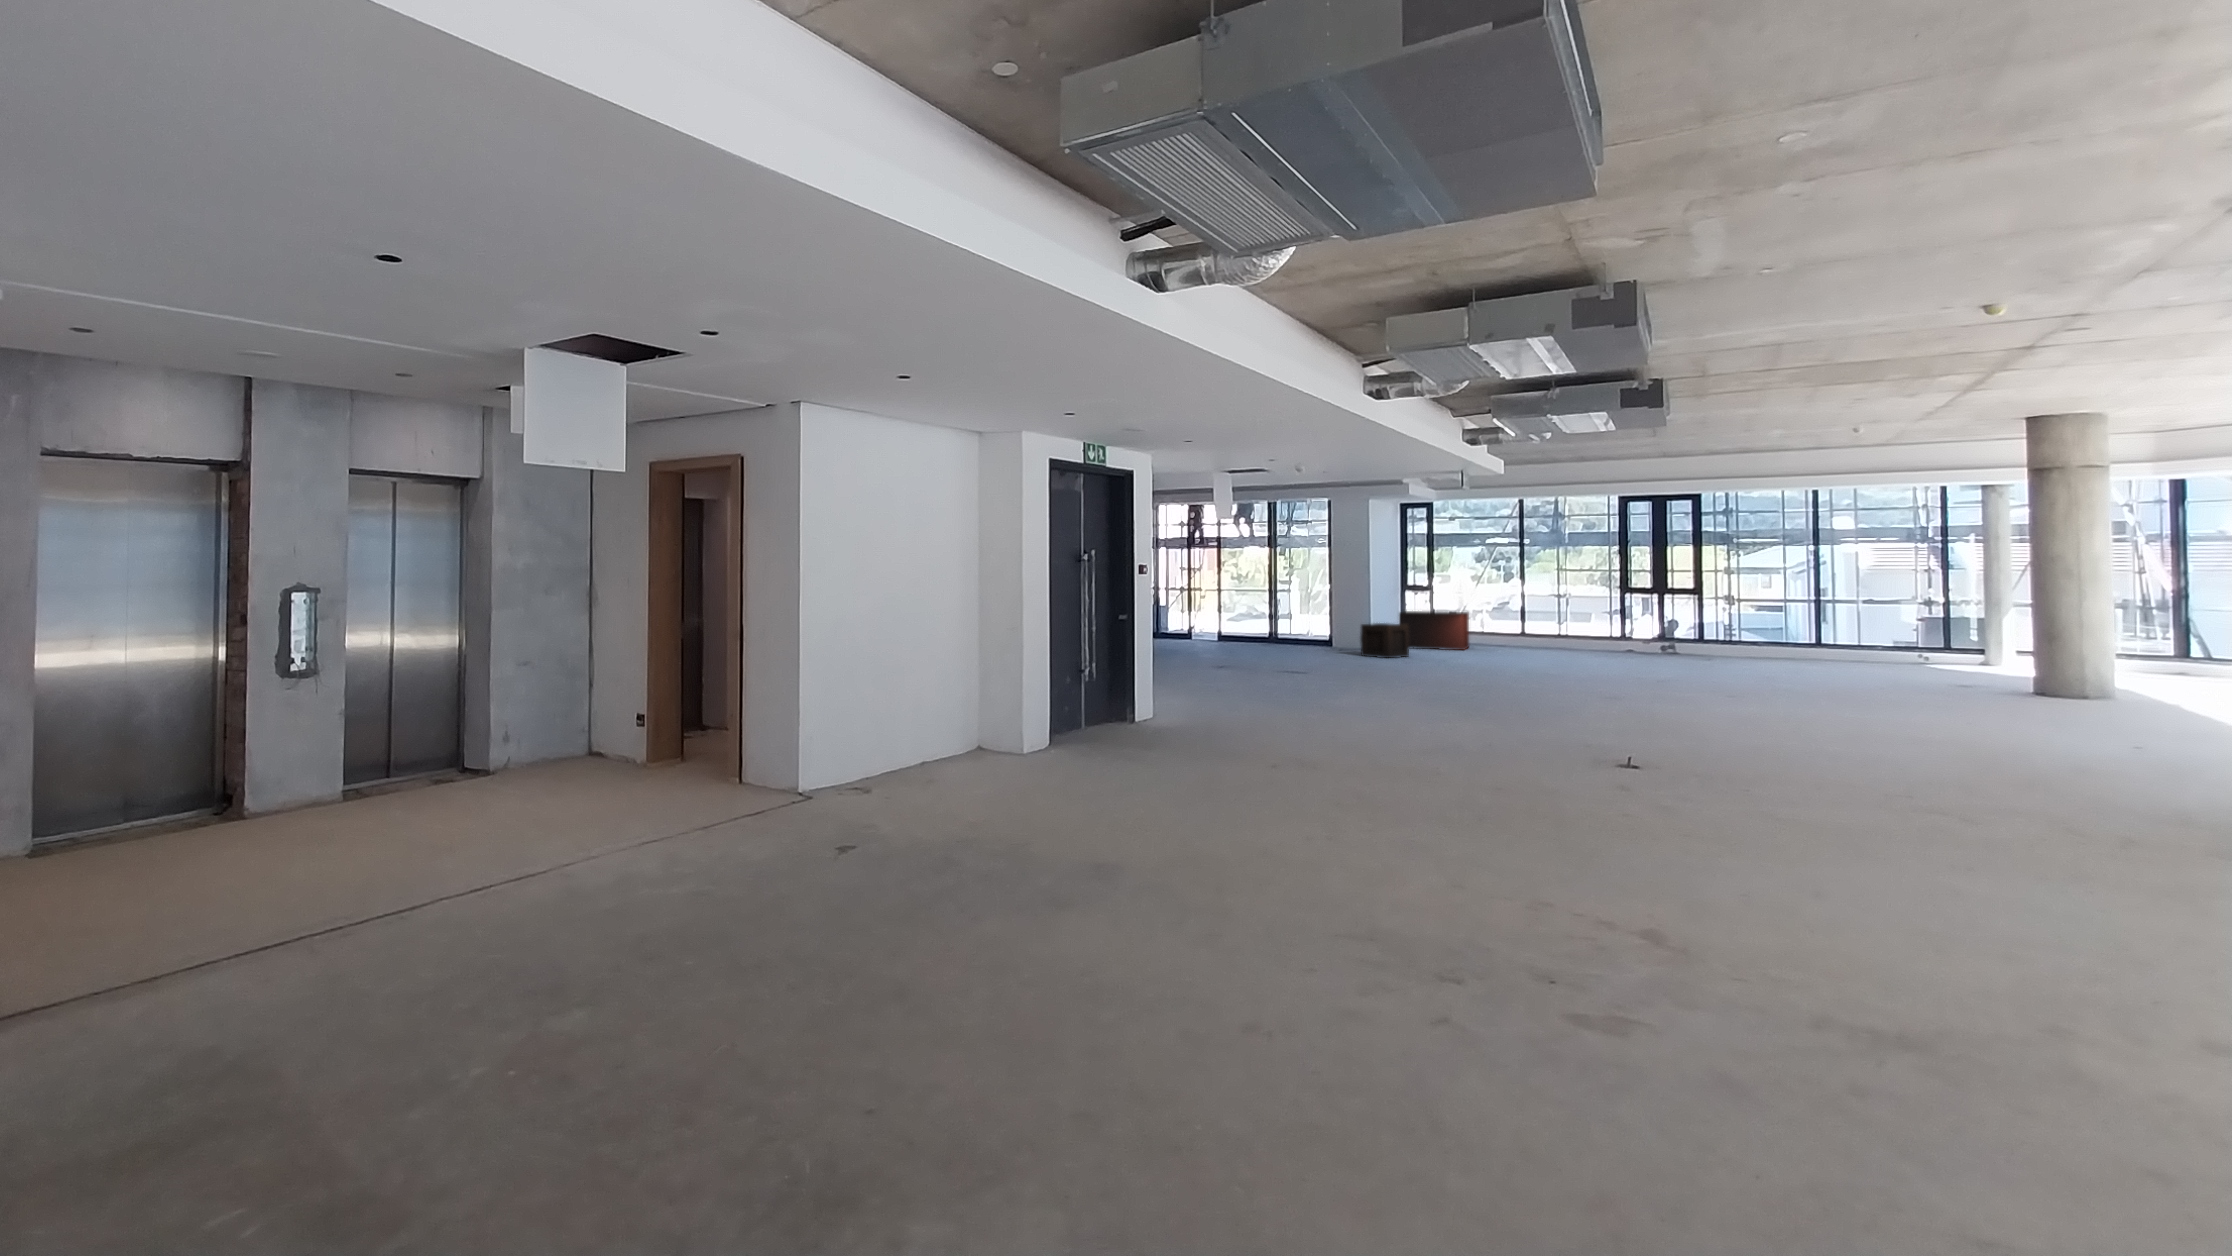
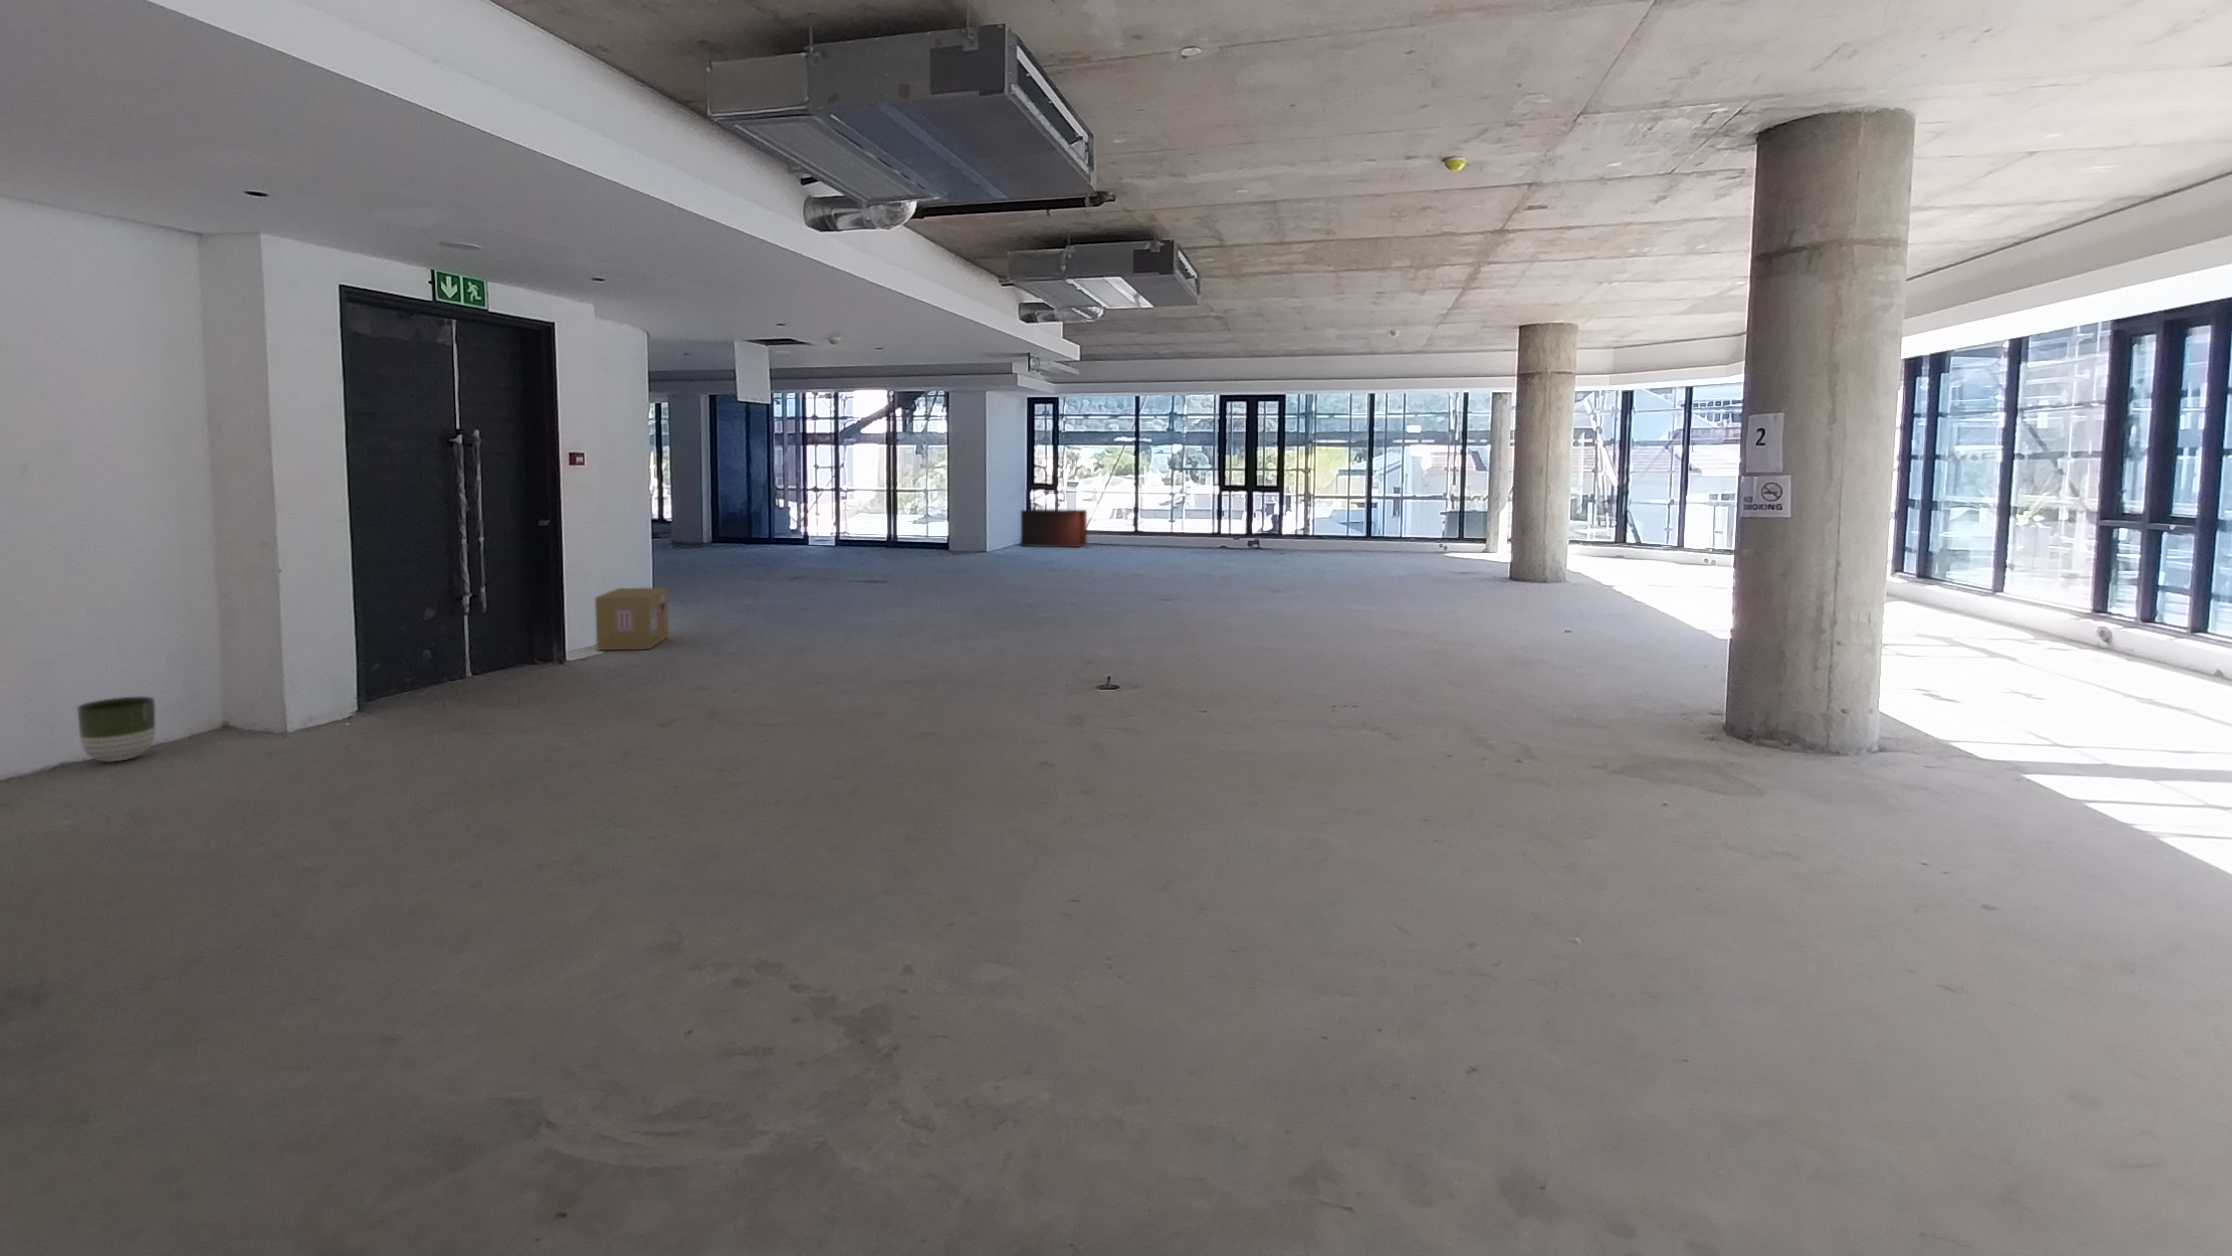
wooden crate: present [1360,623,1409,658] -> none [974,522,1021,557]
cardboard box: none [1132,673,1175,723] -> present [595,588,669,650]
planter: none [911,731,947,772] -> present [77,697,155,762]

